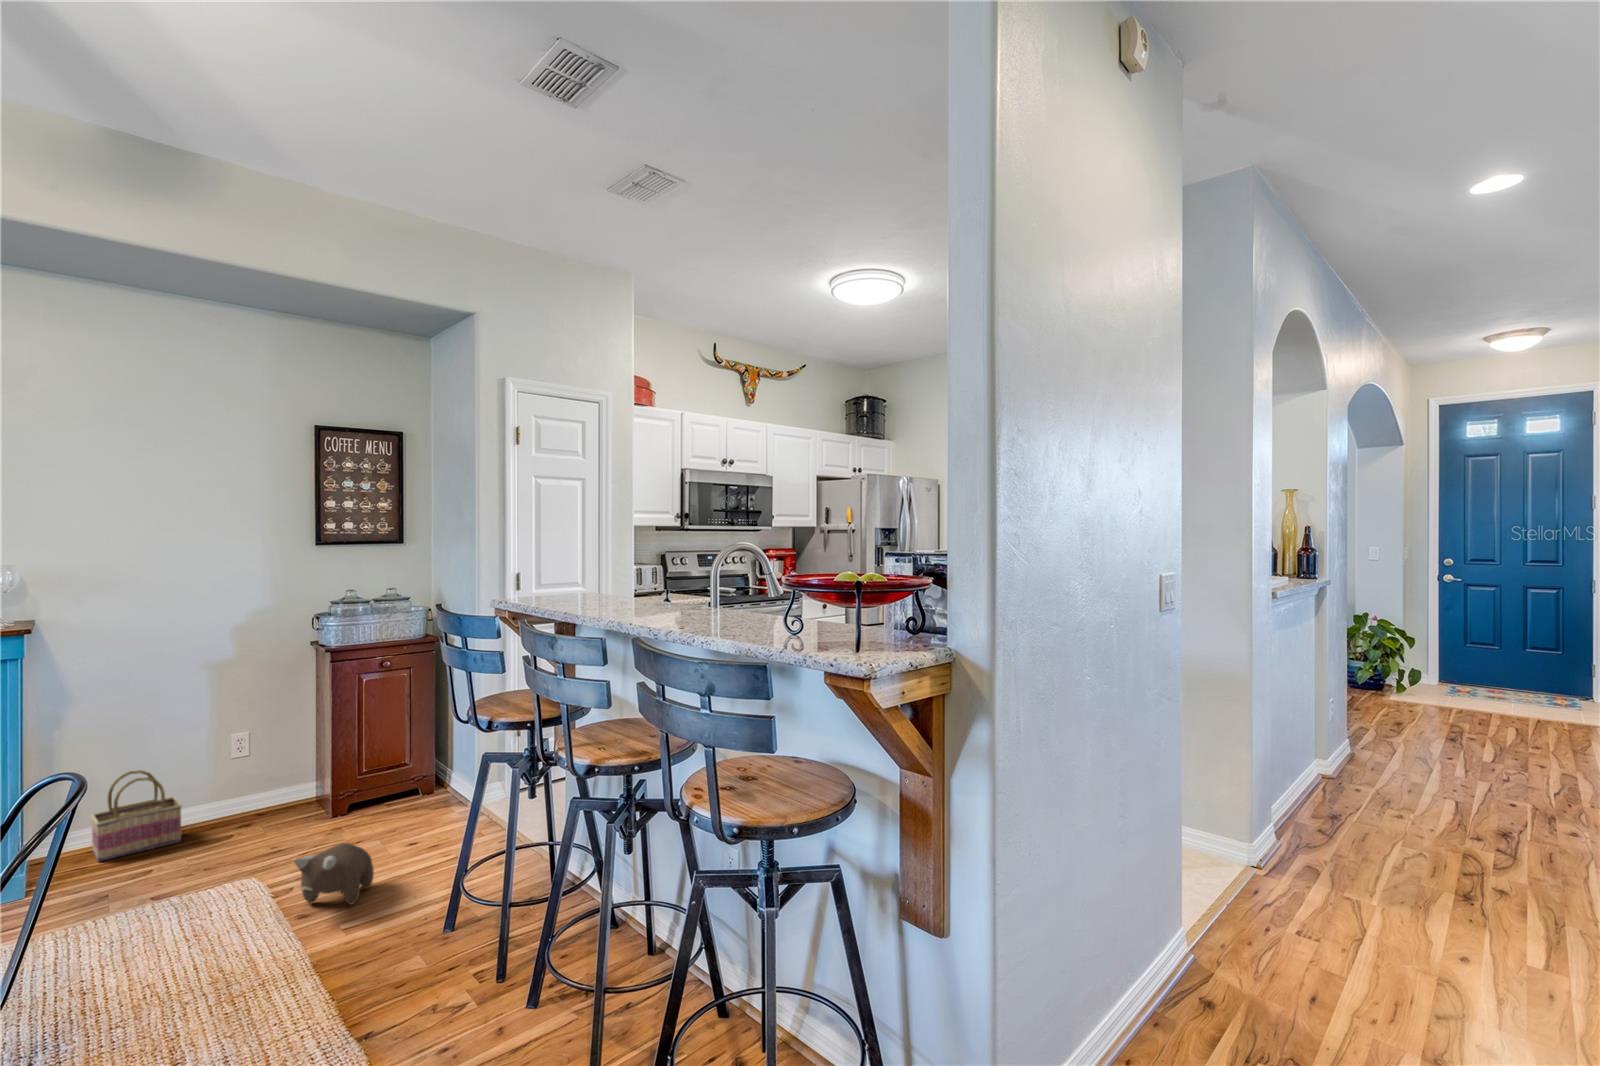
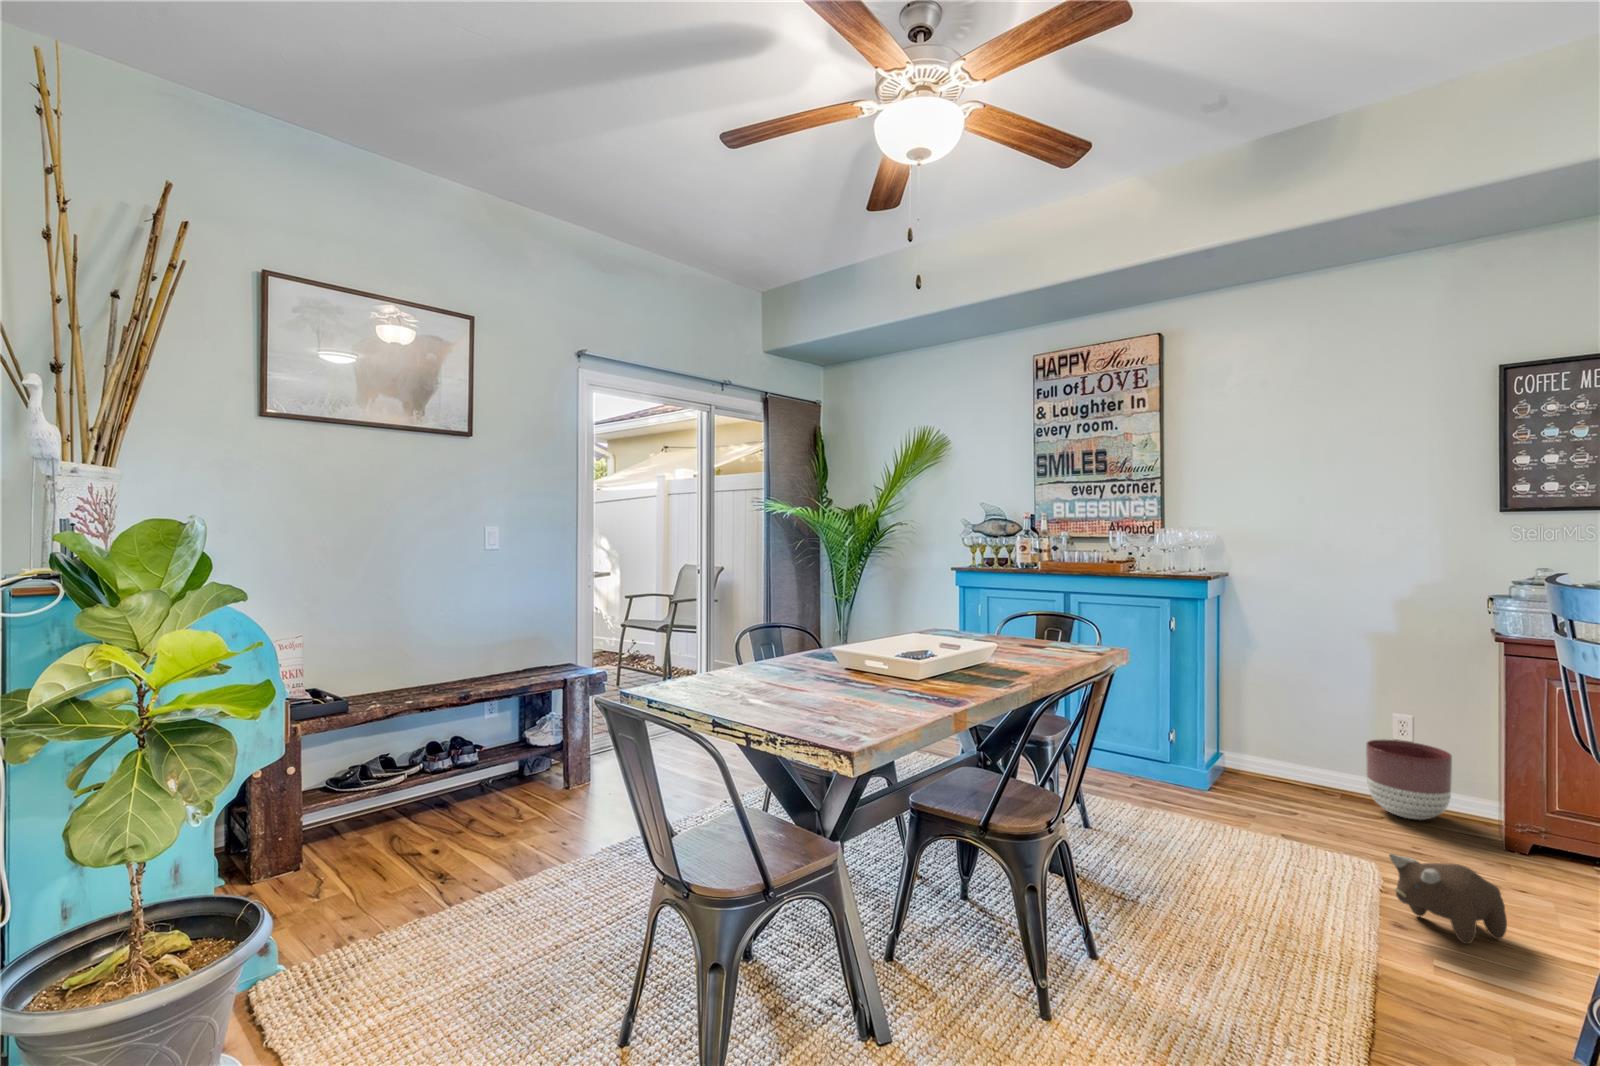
planter: none [212,756,287,830] -> present [1366,739,1452,820]
basket: present [91,770,182,862] -> none [1263,719,1337,800]

